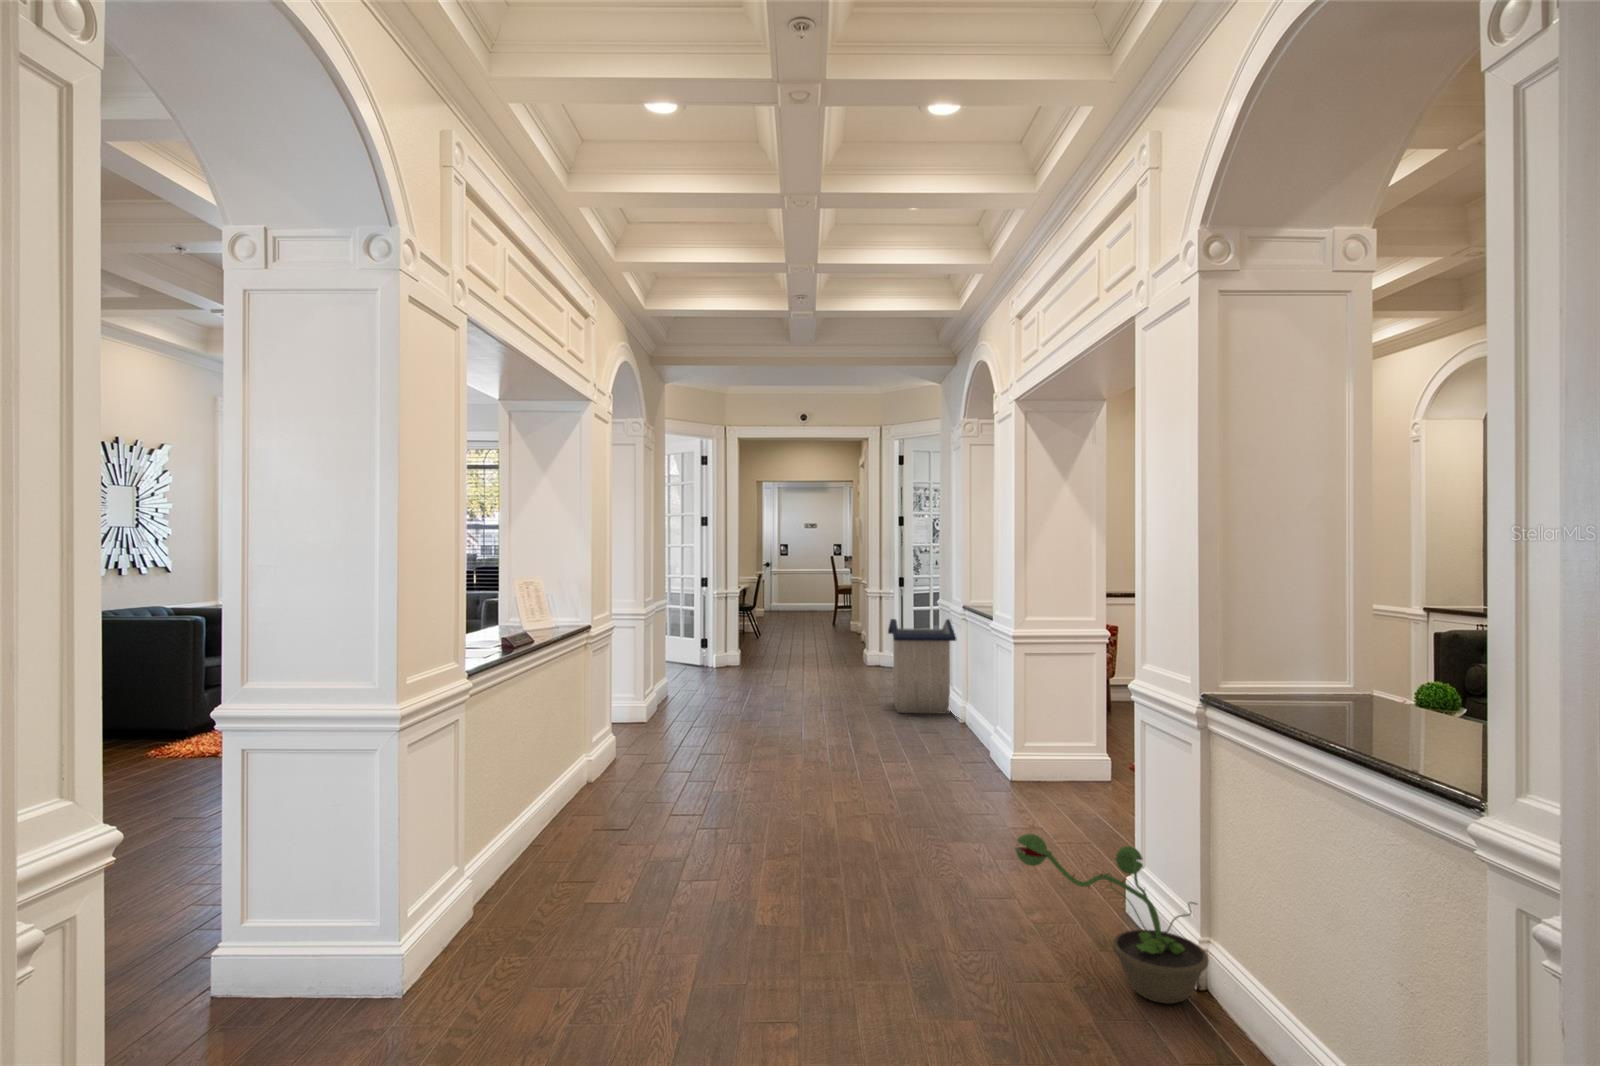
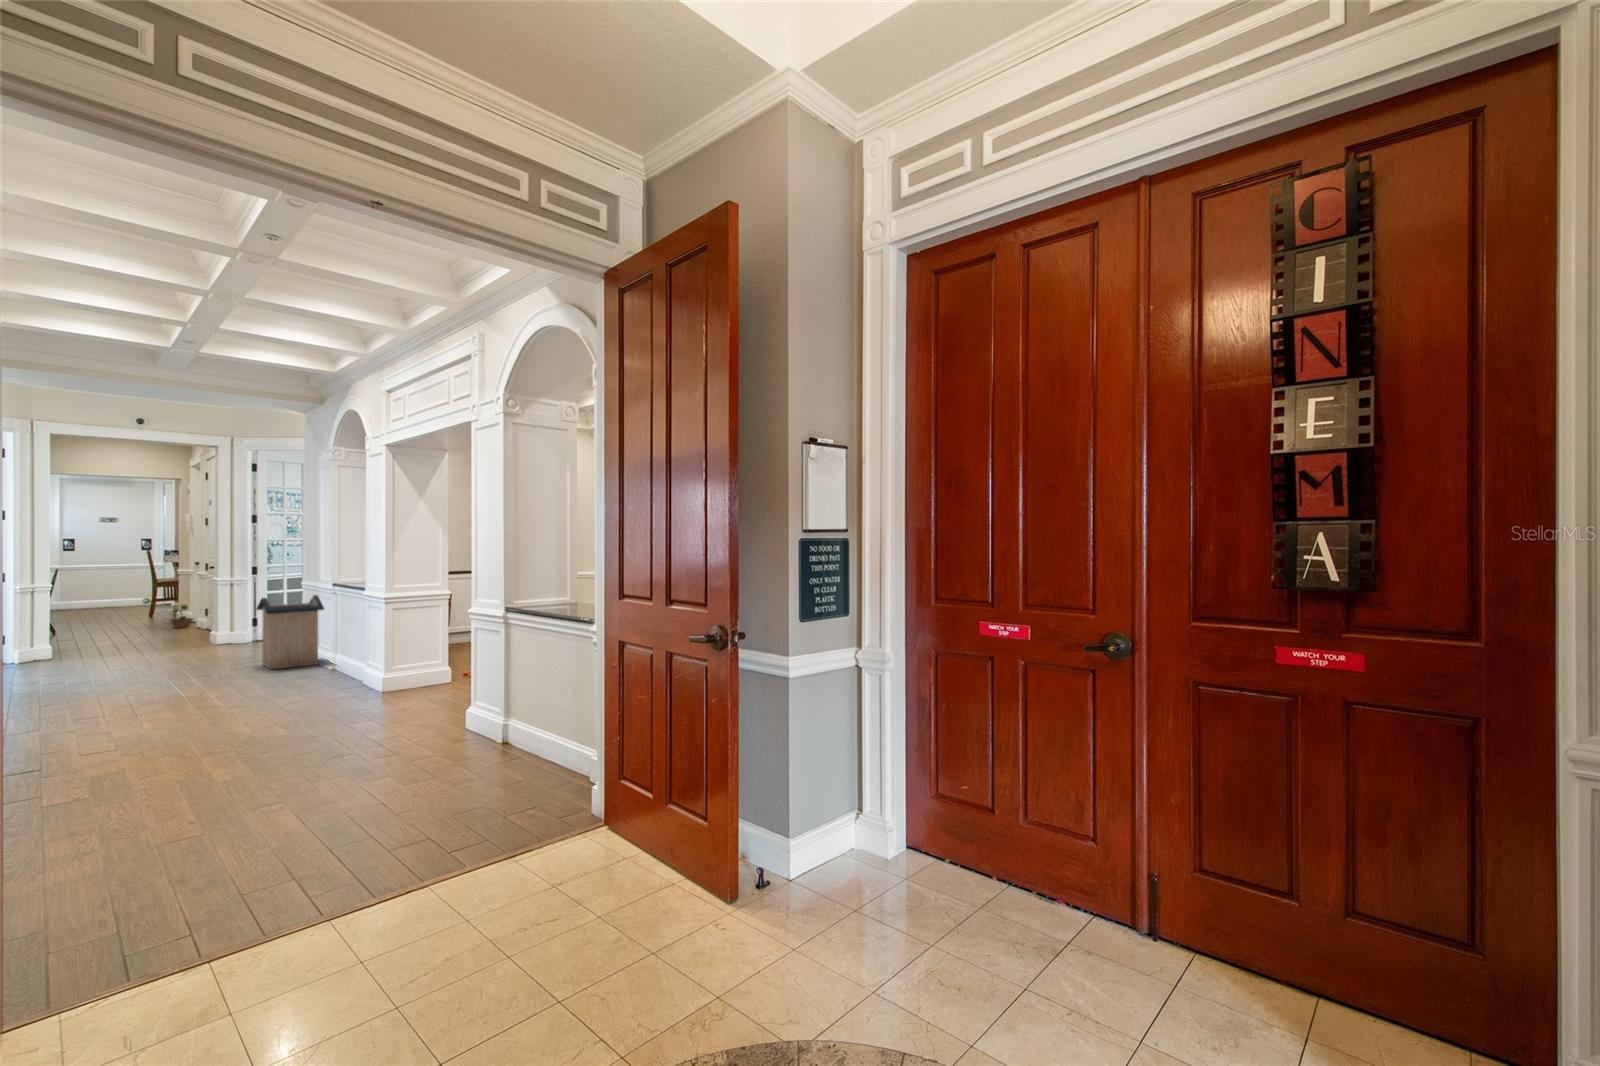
decorative plant: present [1015,834,1209,1004] -> present [143,598,193,628]

